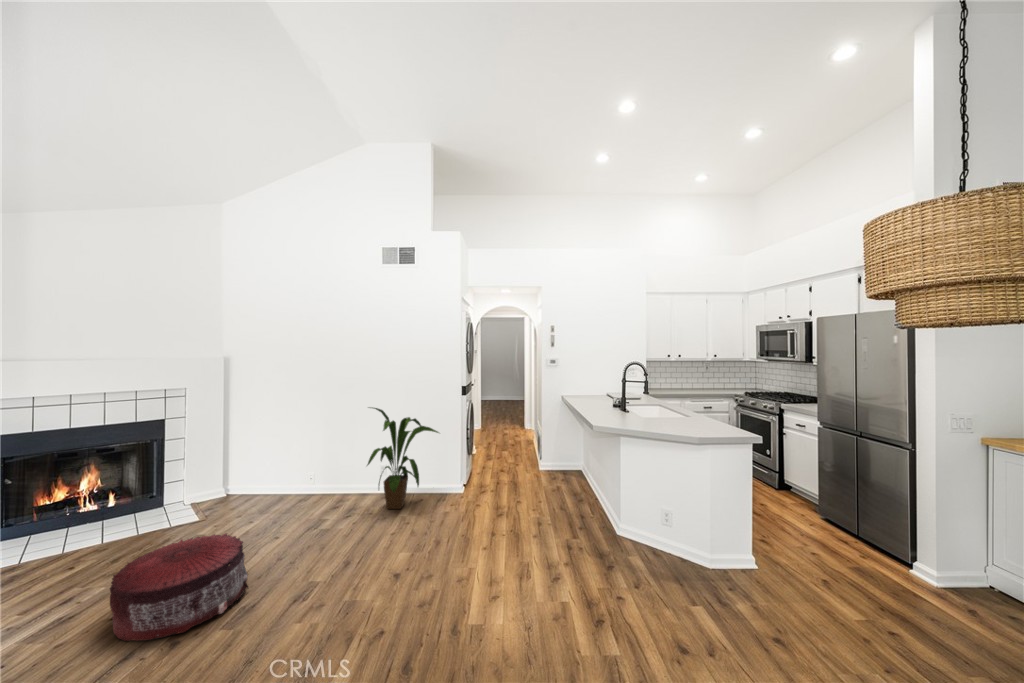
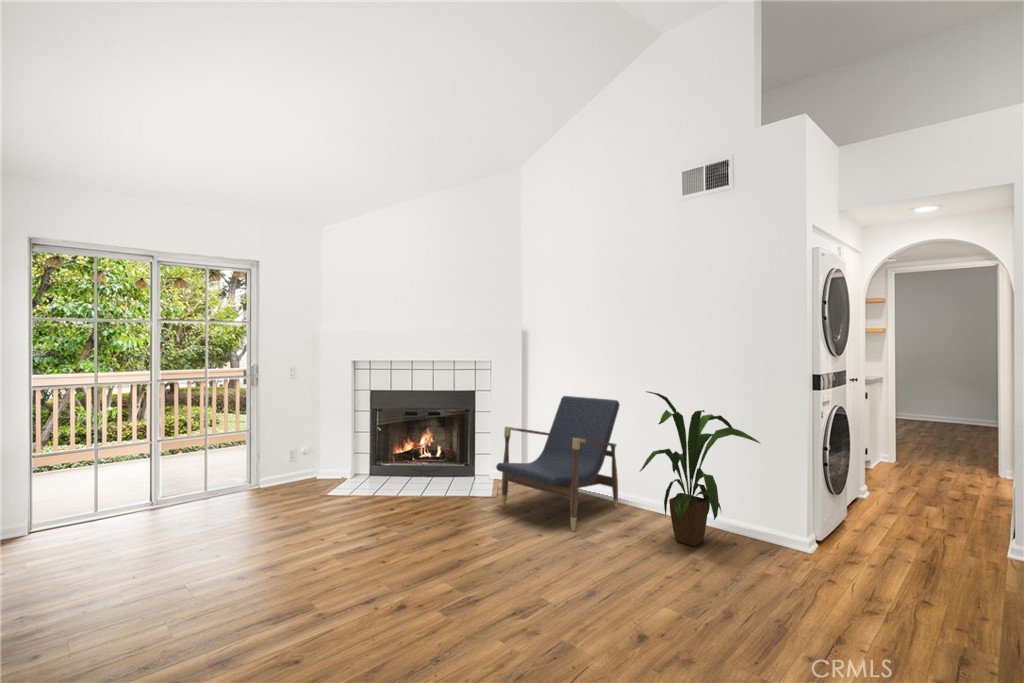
lounge chair: none [220,413,335,526] -> present [496,396,620,531]
pouf: present [110,533,248,641] -> none [373,504,483,598]

